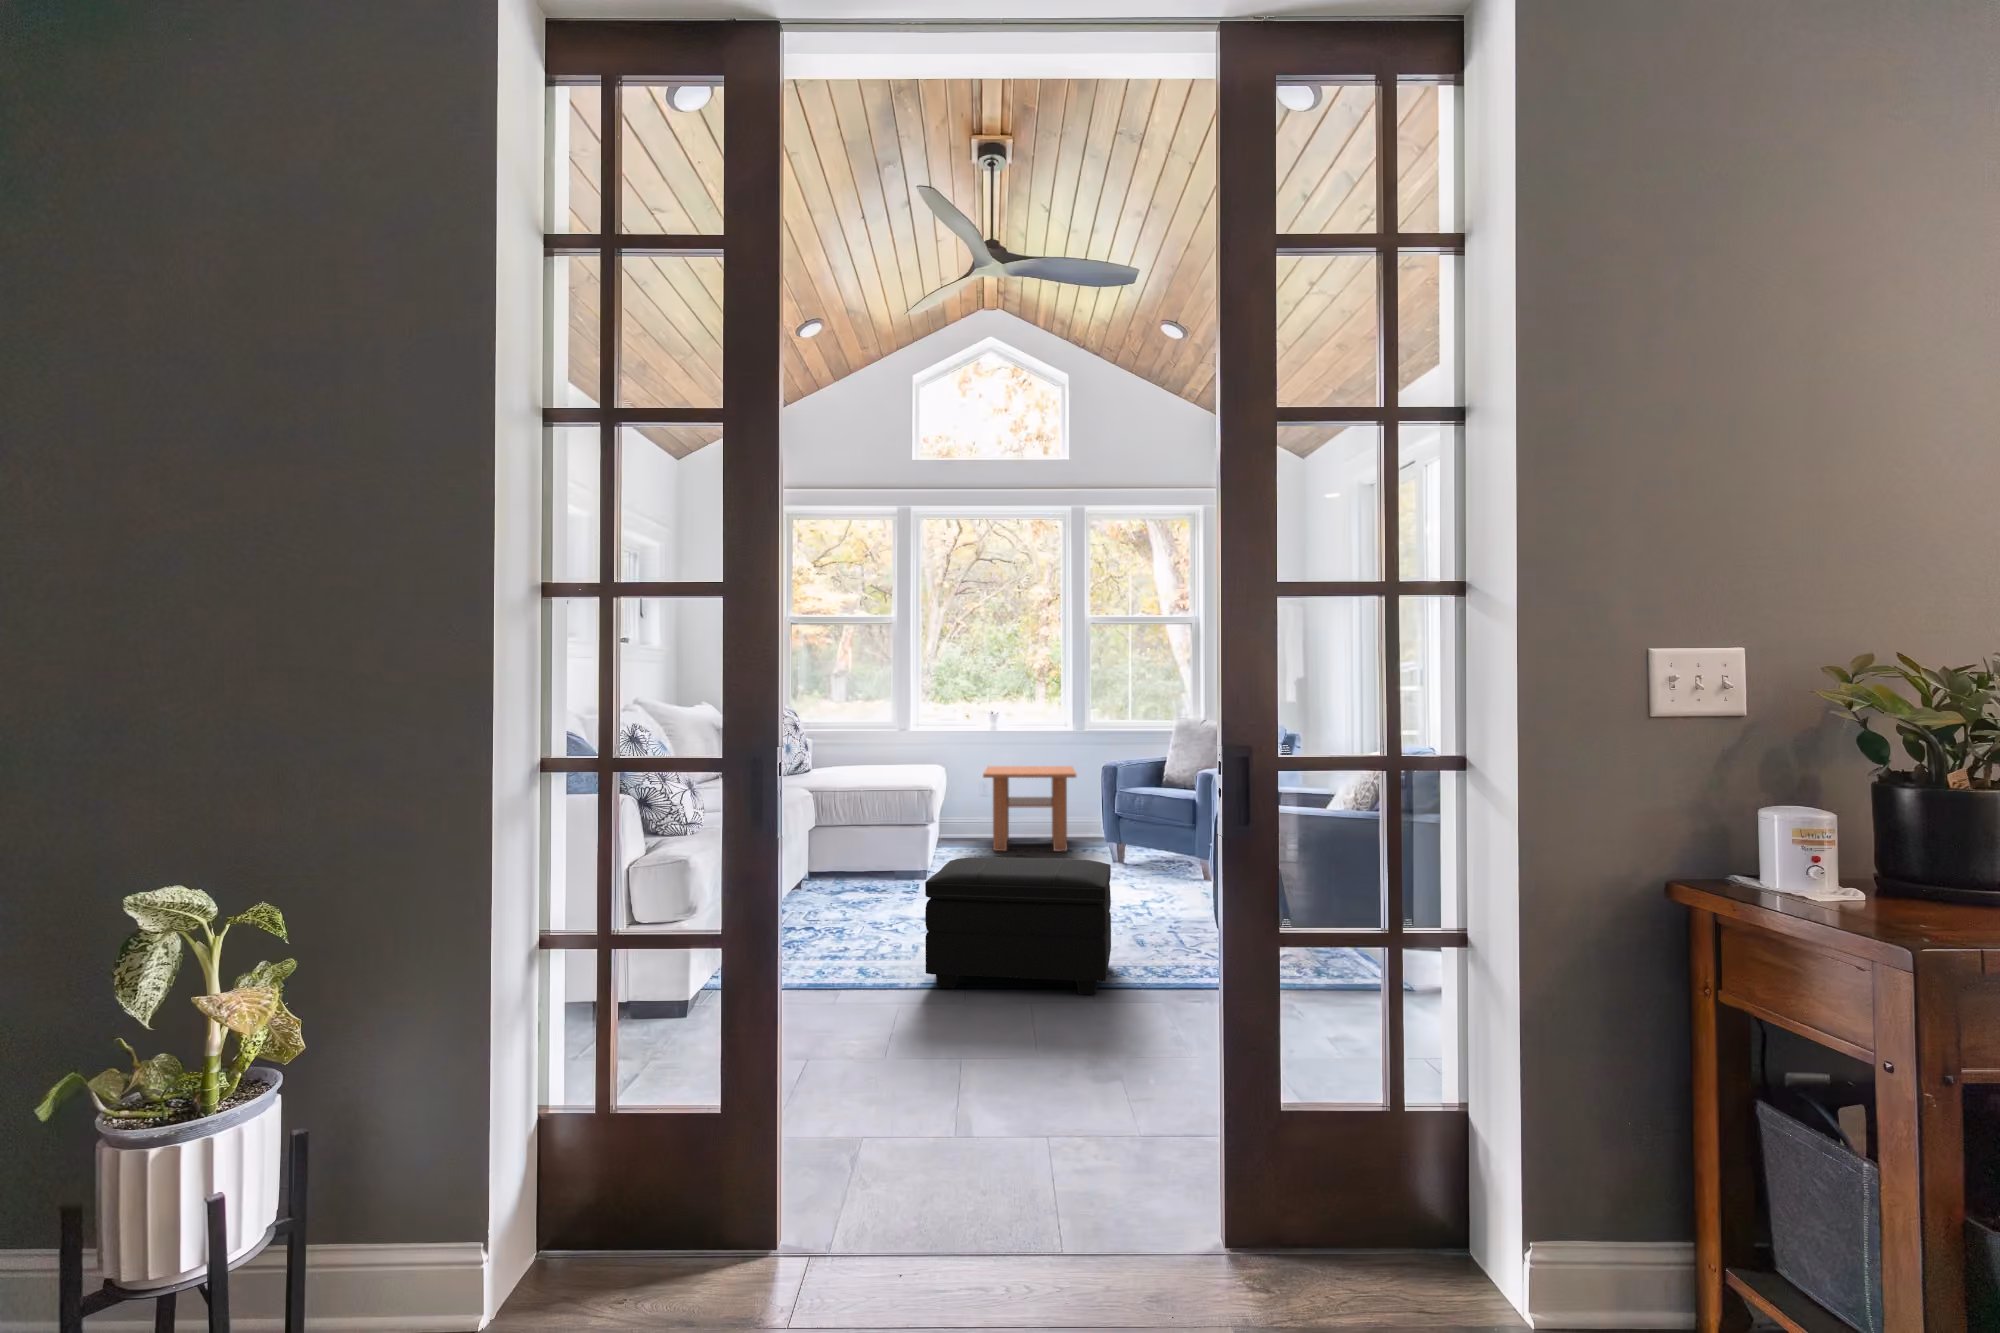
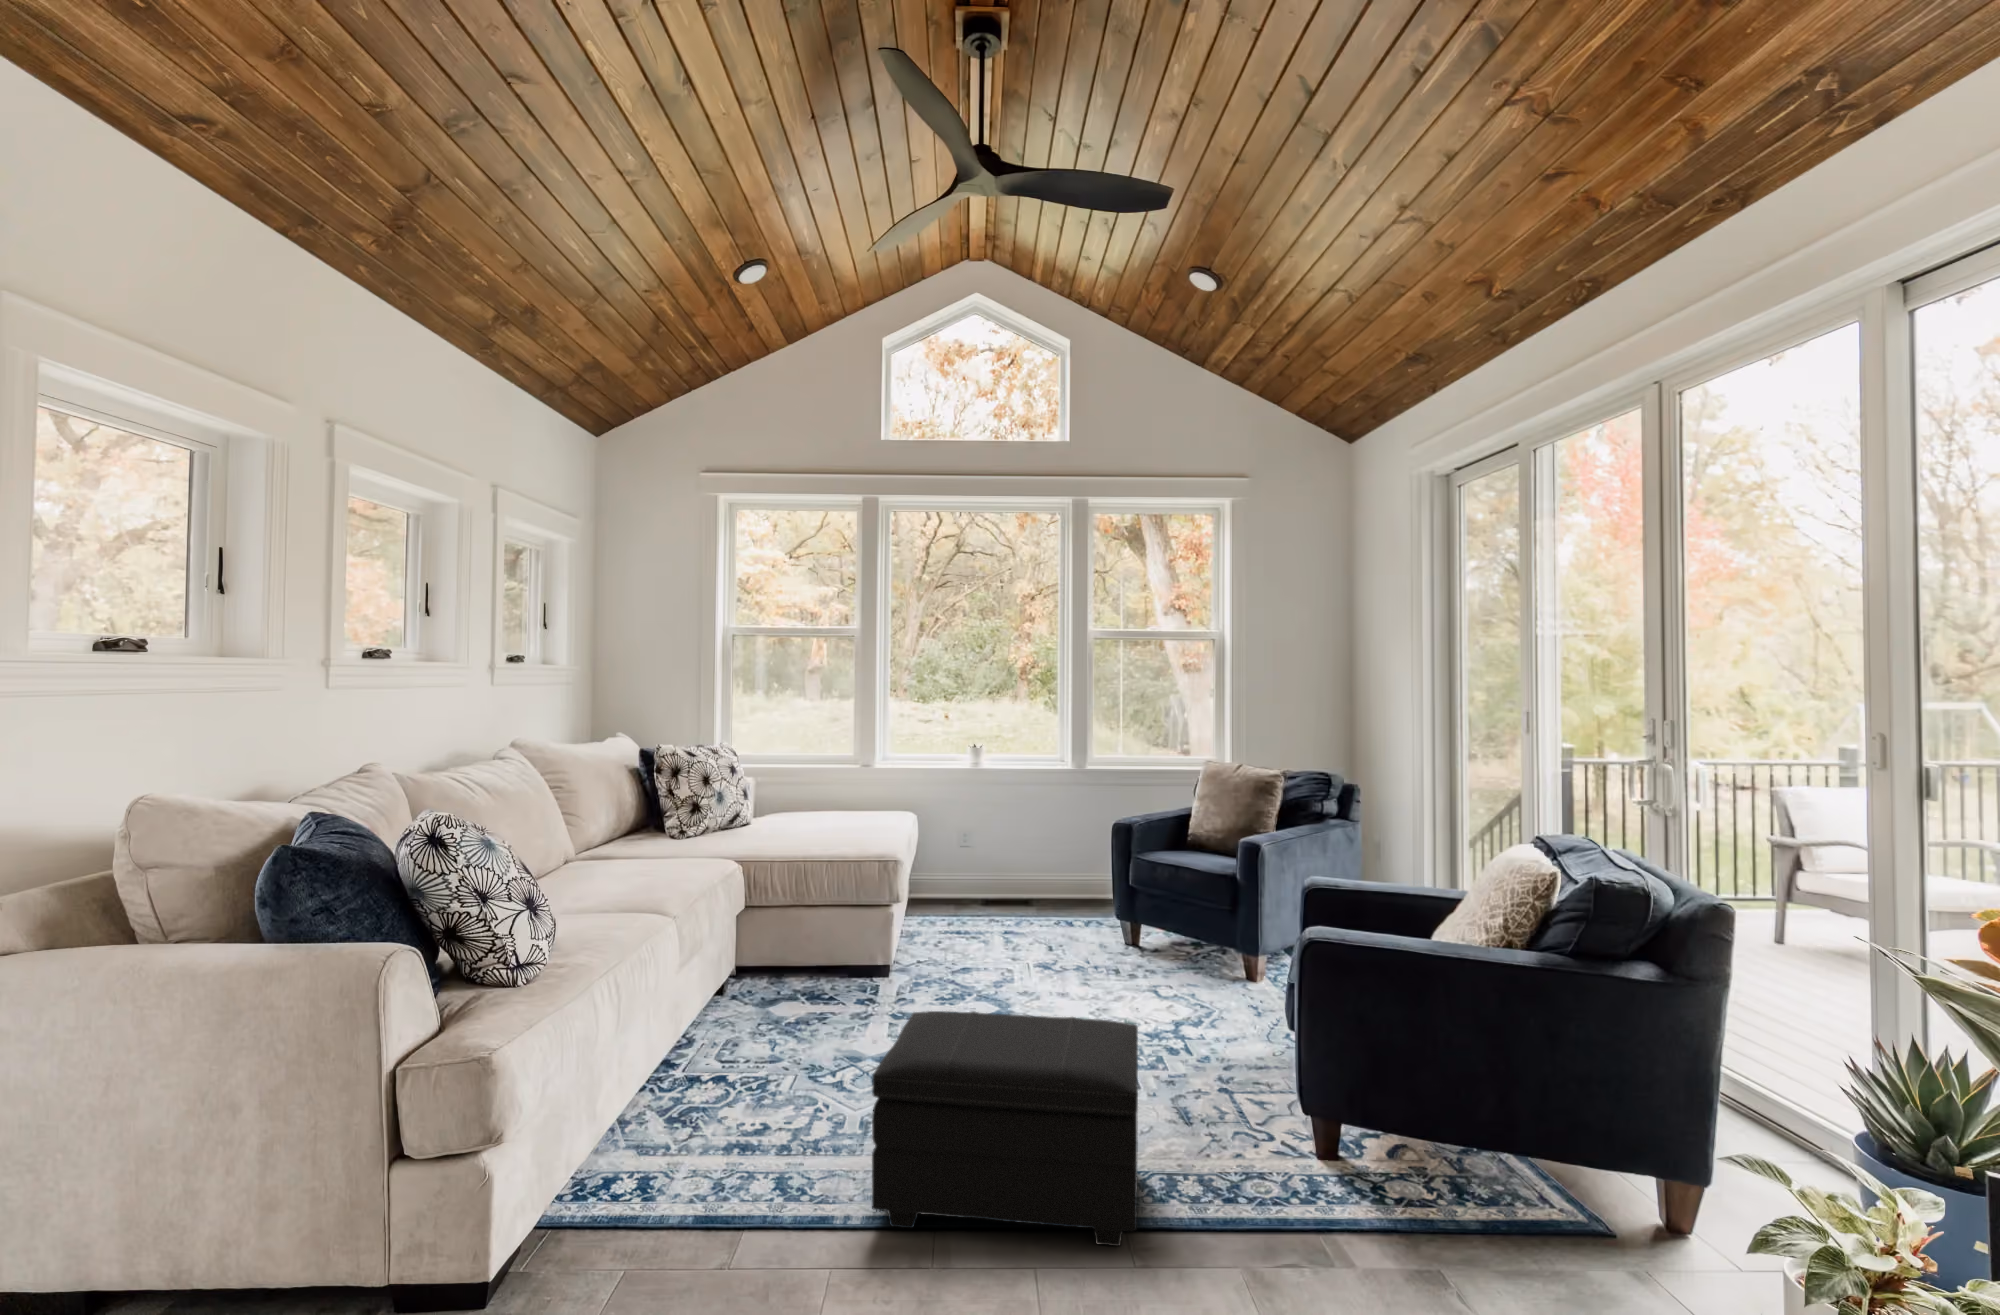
coffee table: present [983,766,1076,851] -> none [963,812,1078,924]

